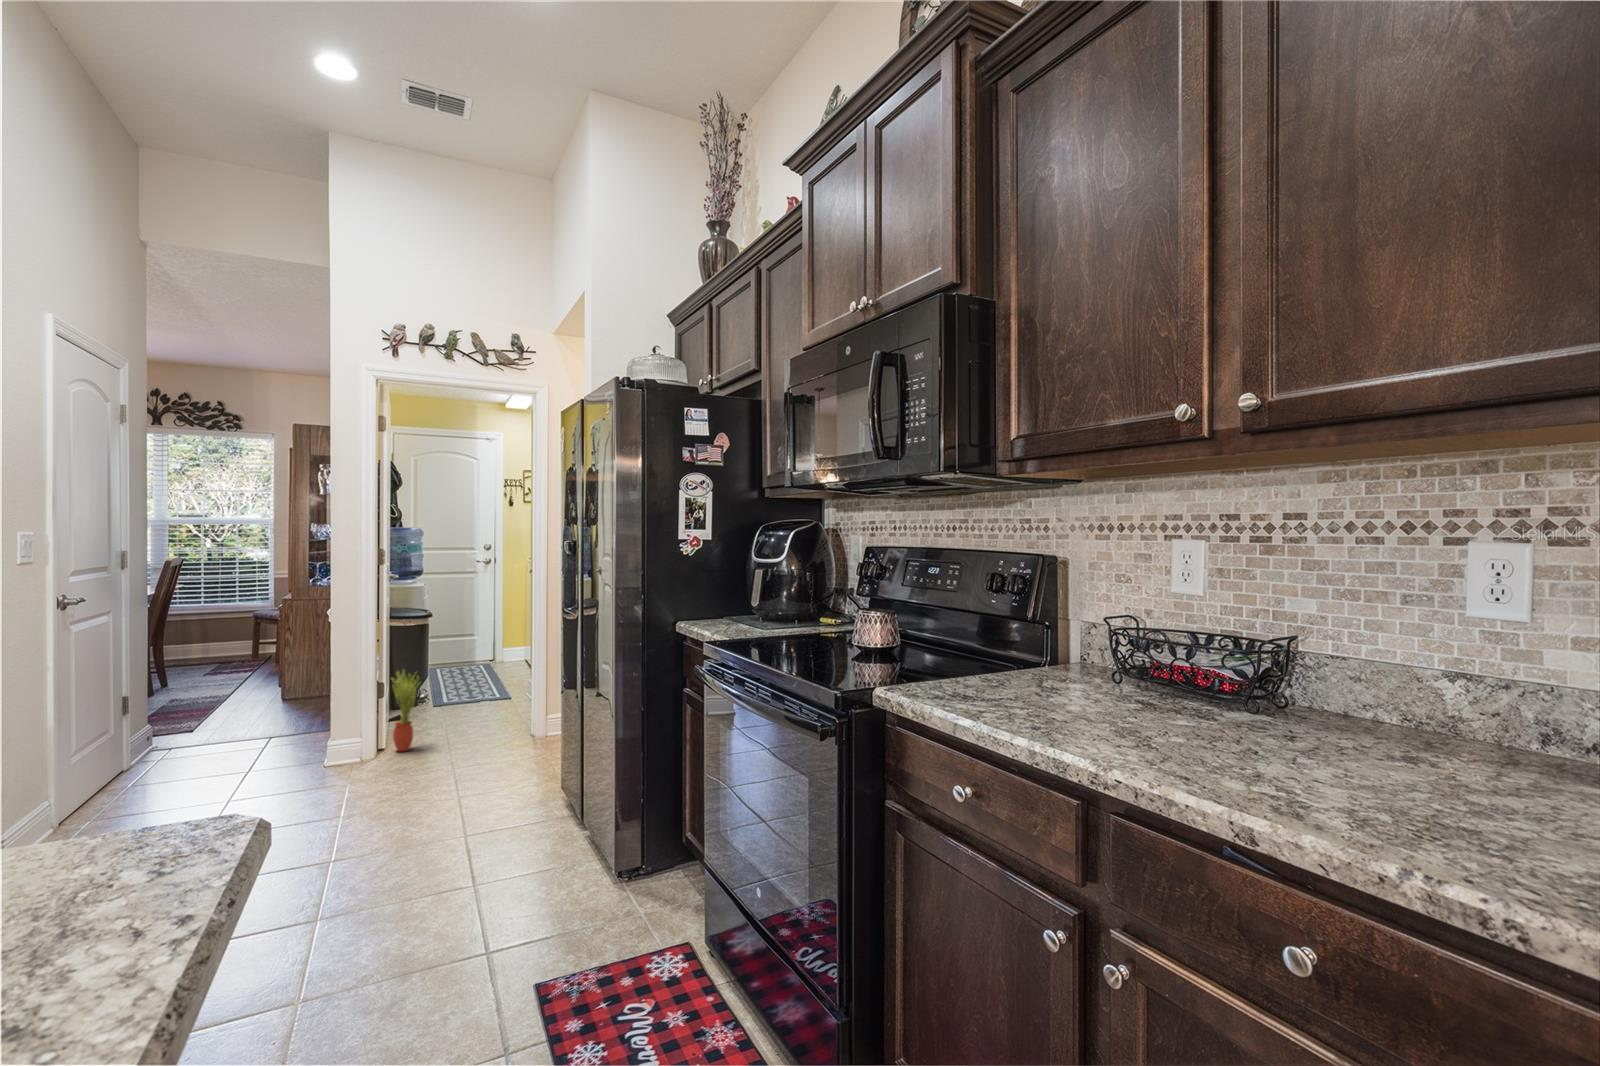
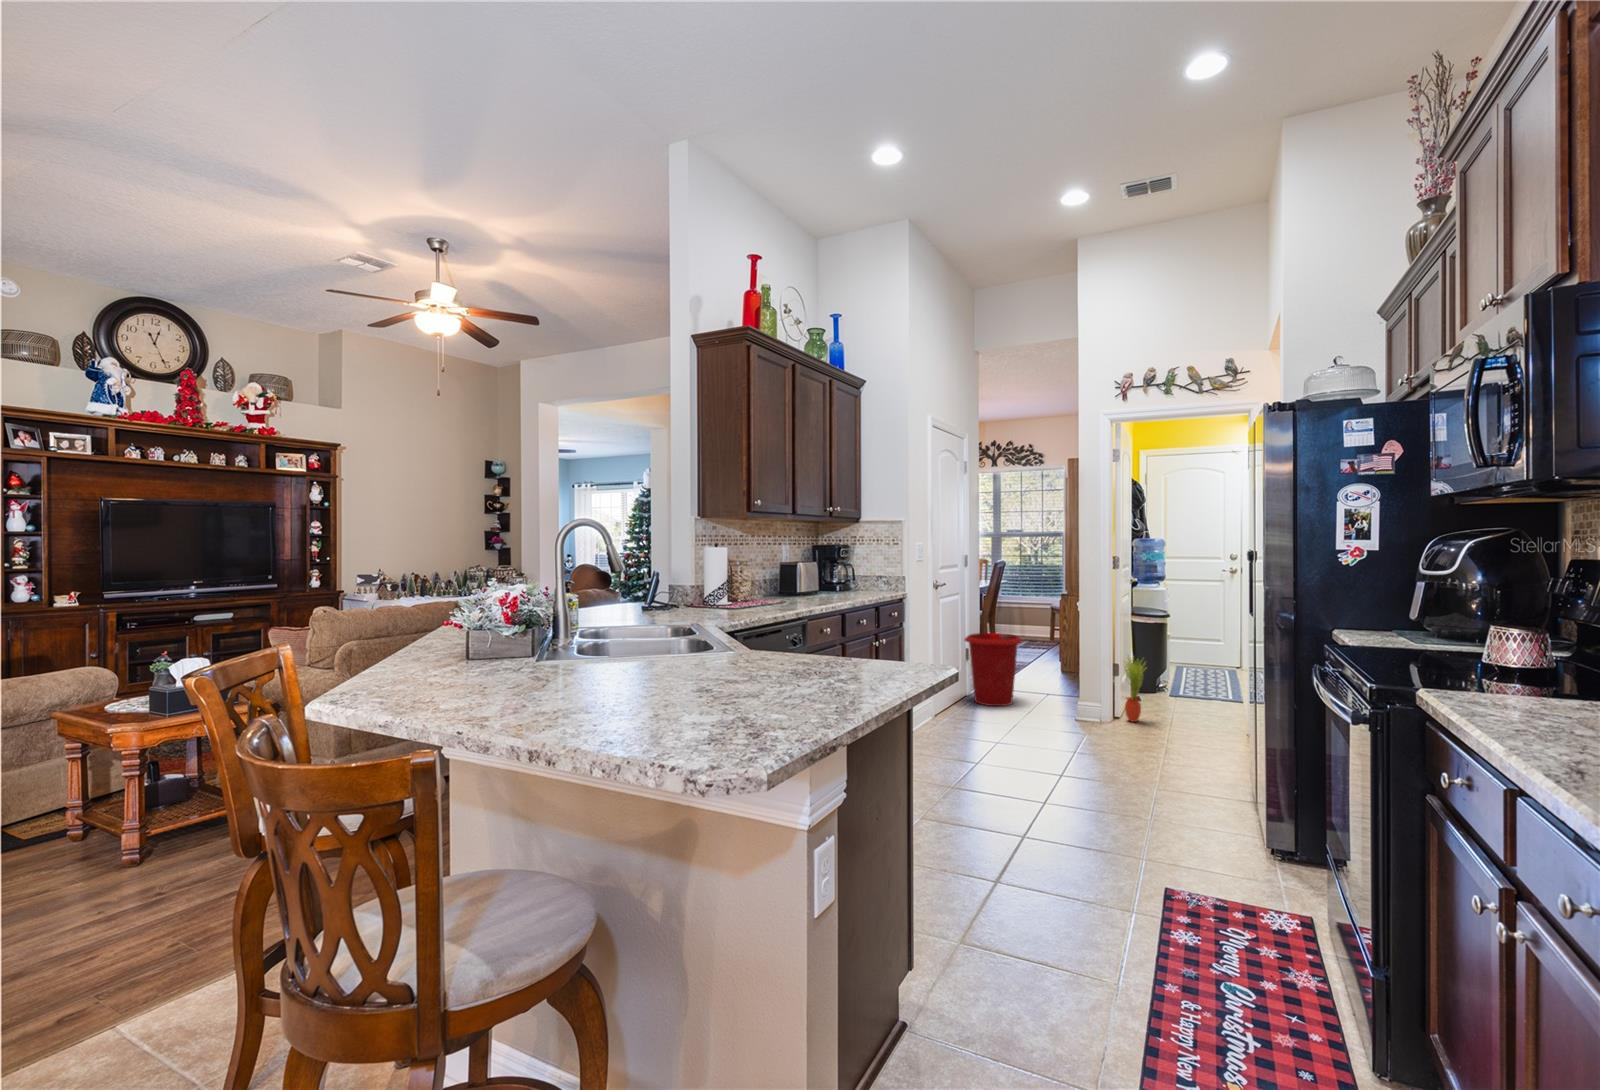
waste bin: none [124,665,236,780] -> present [965,633,1022,706]

